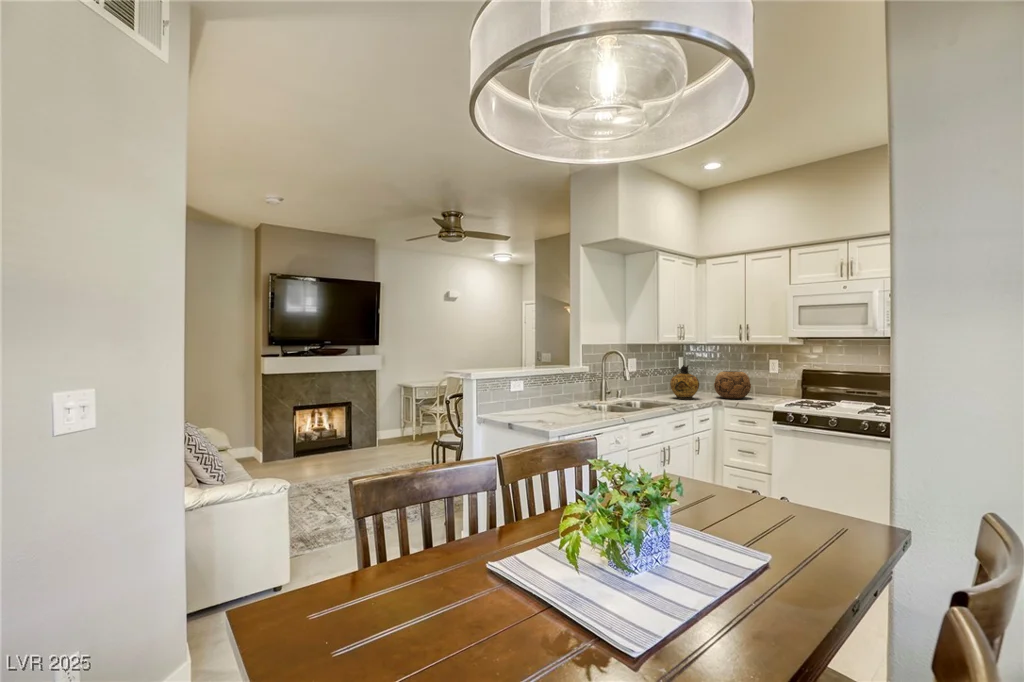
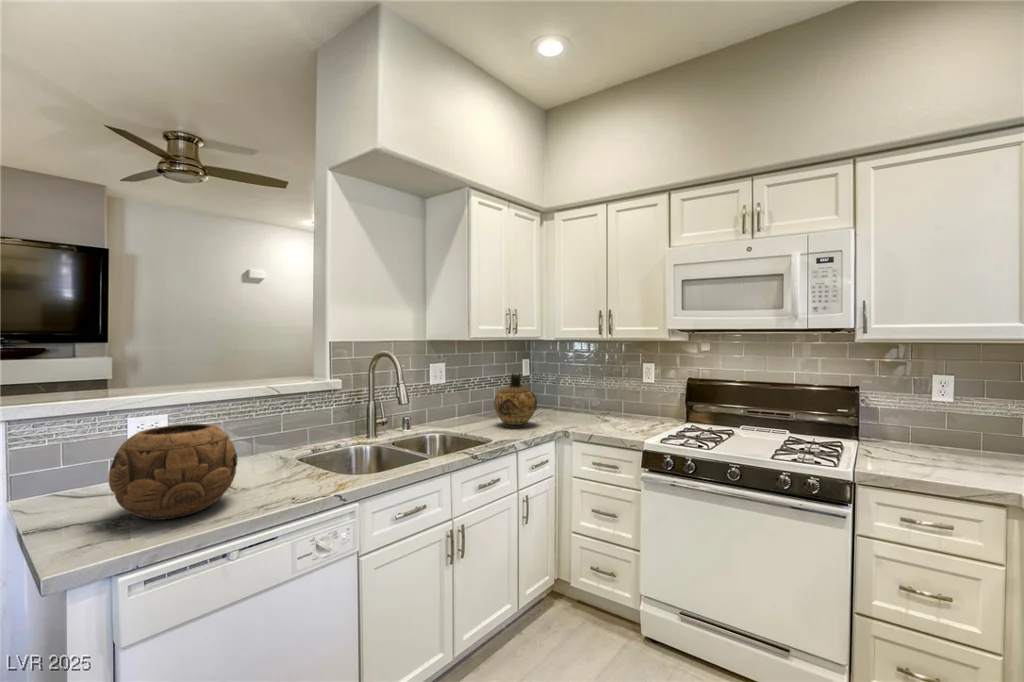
decorative bowl: present [714,371,751,399] -> present [109,424,238,520]

